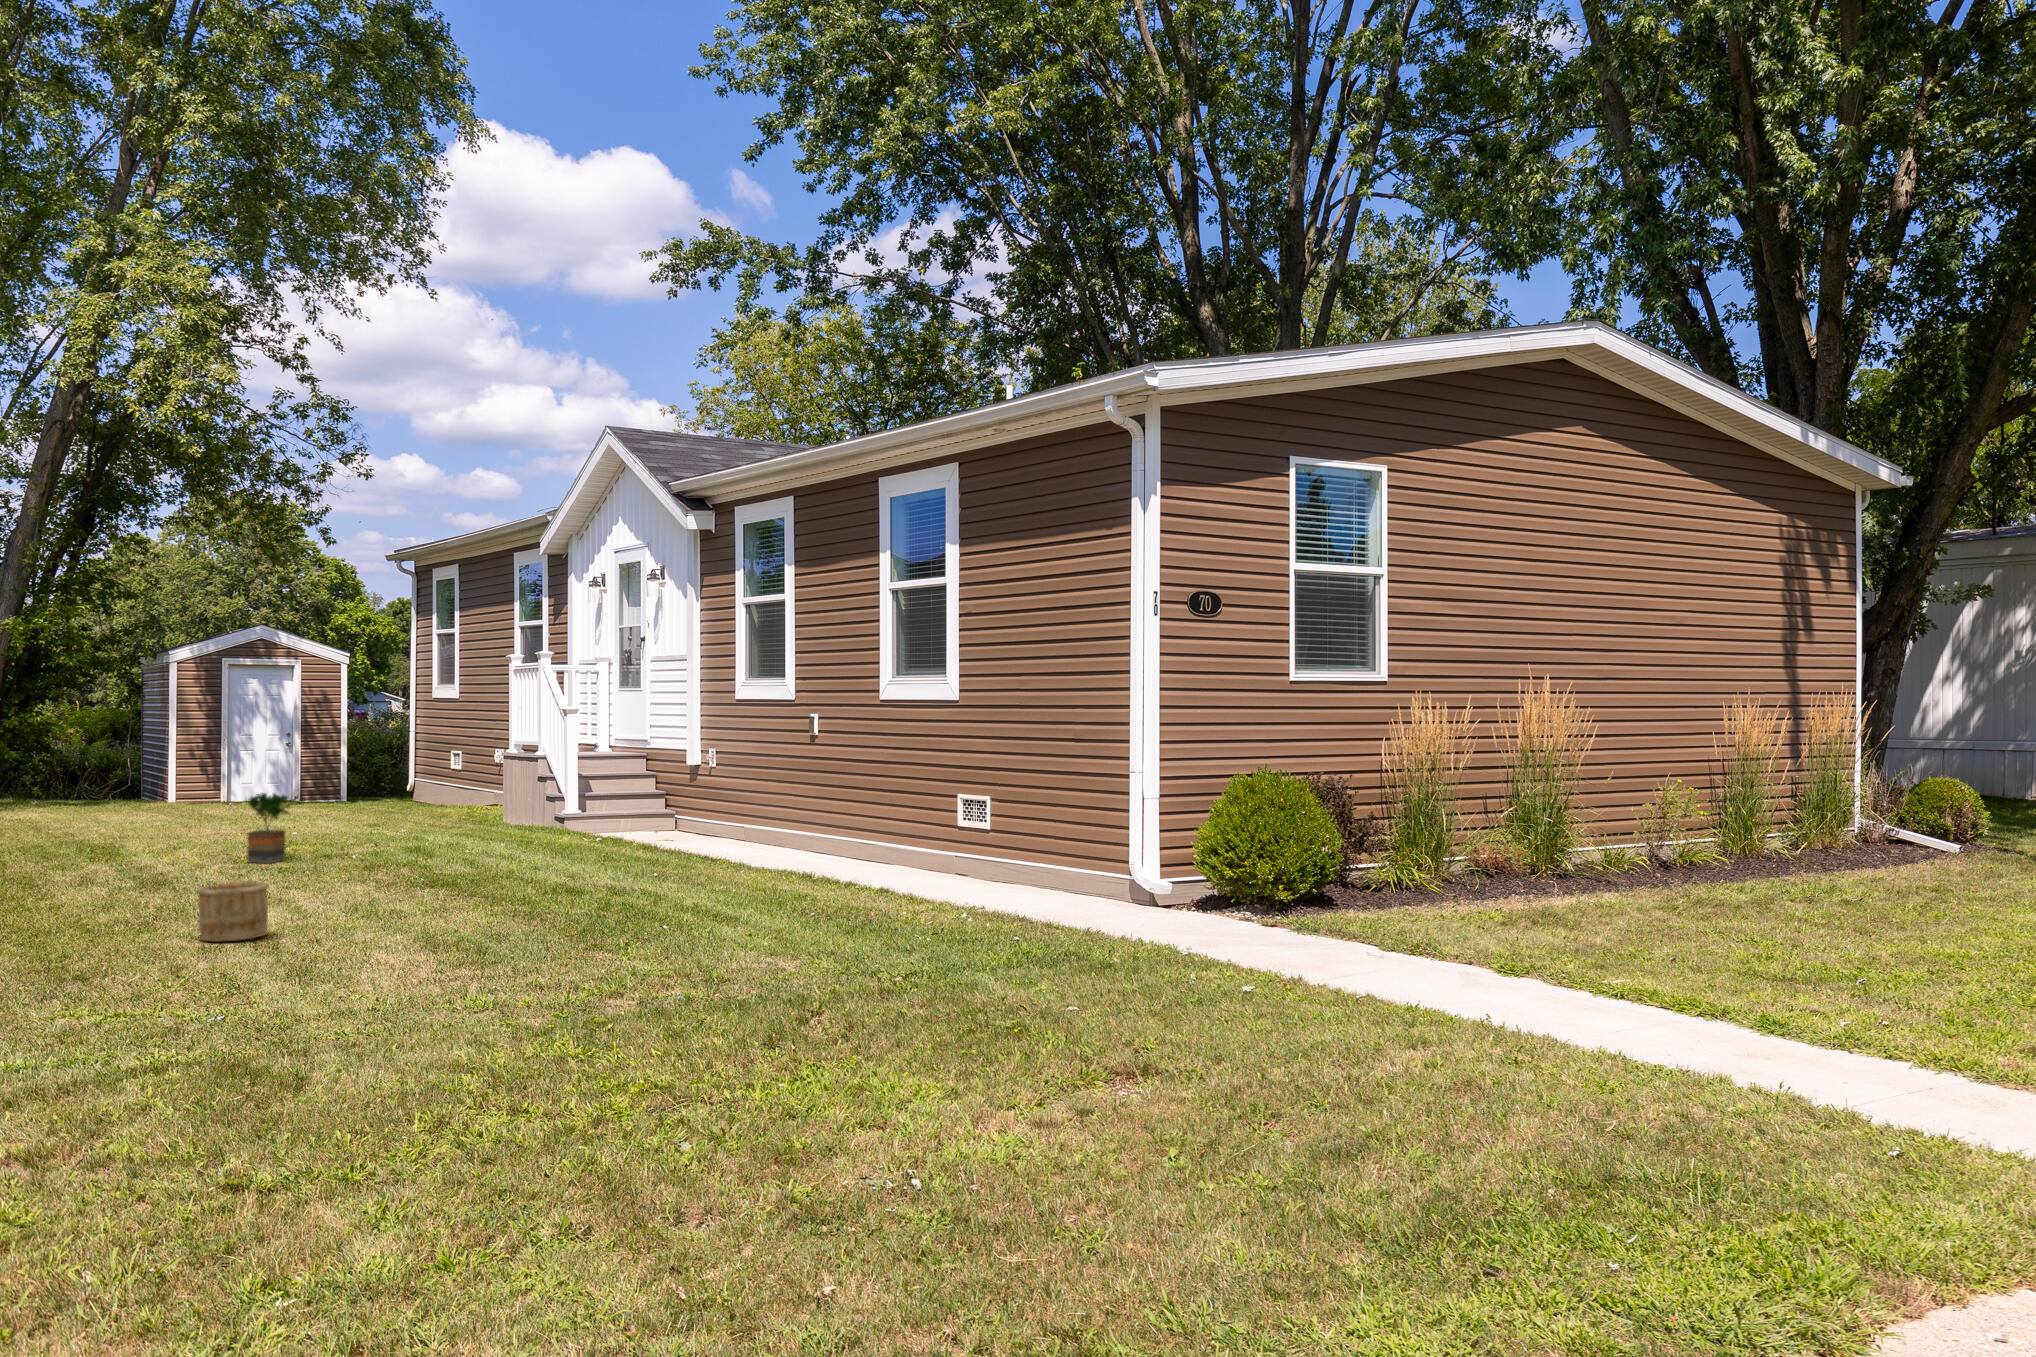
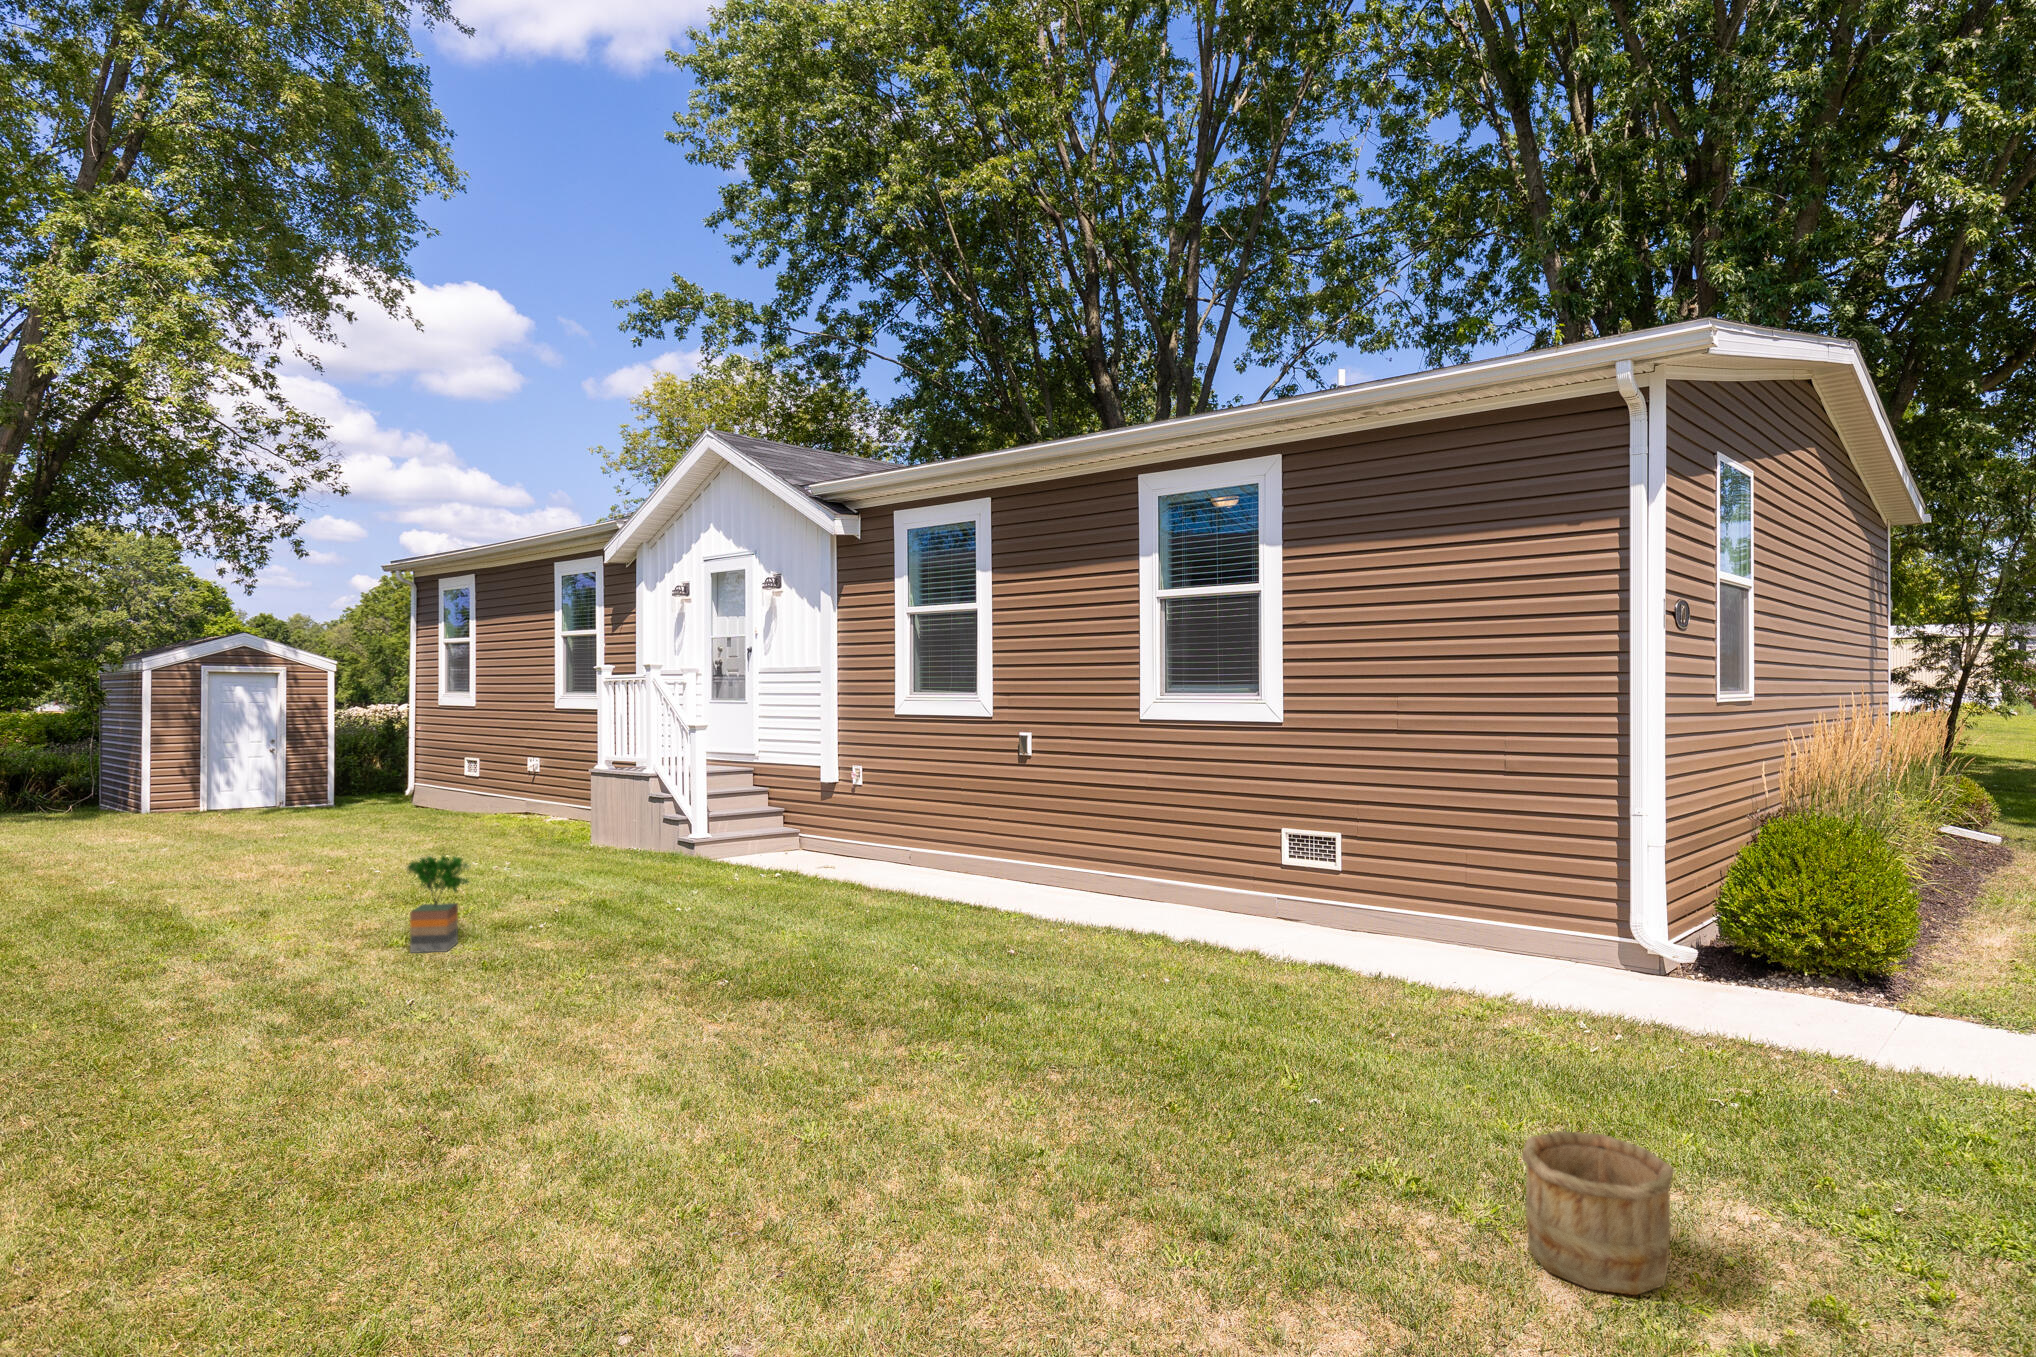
wooden bucket: present [196,881,269,942] -> present [1522,1131,1674,1295]

